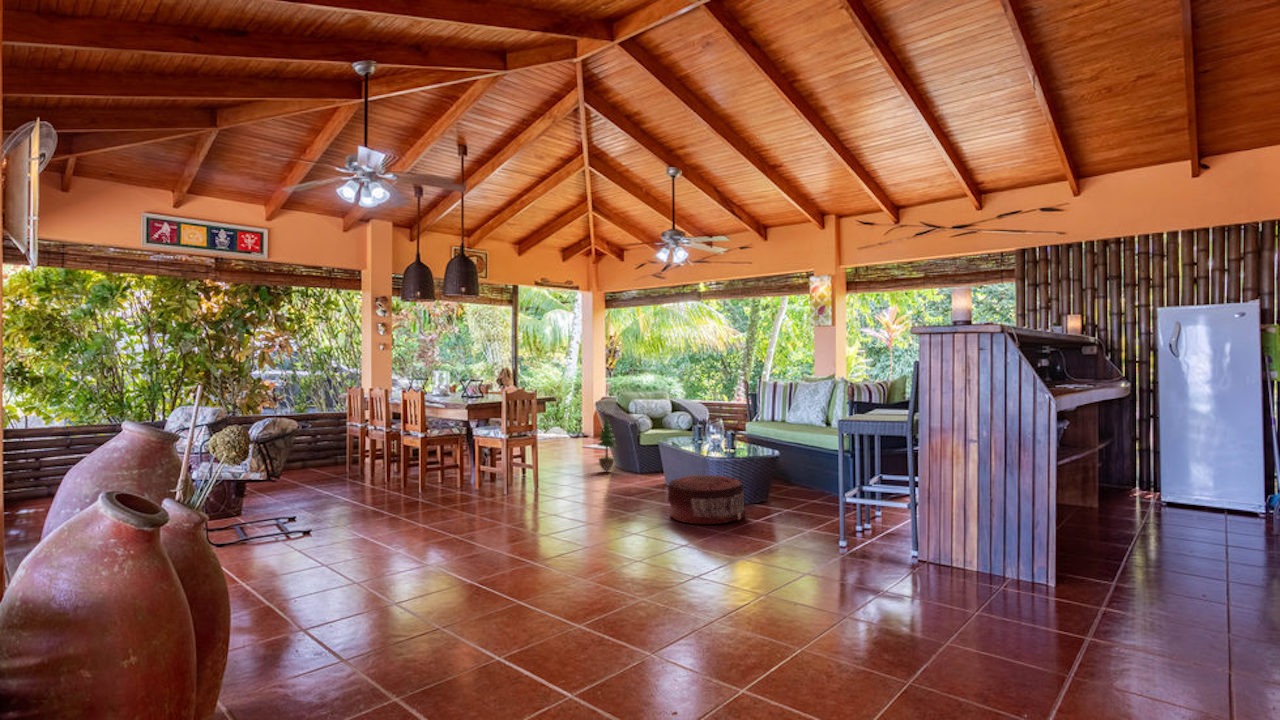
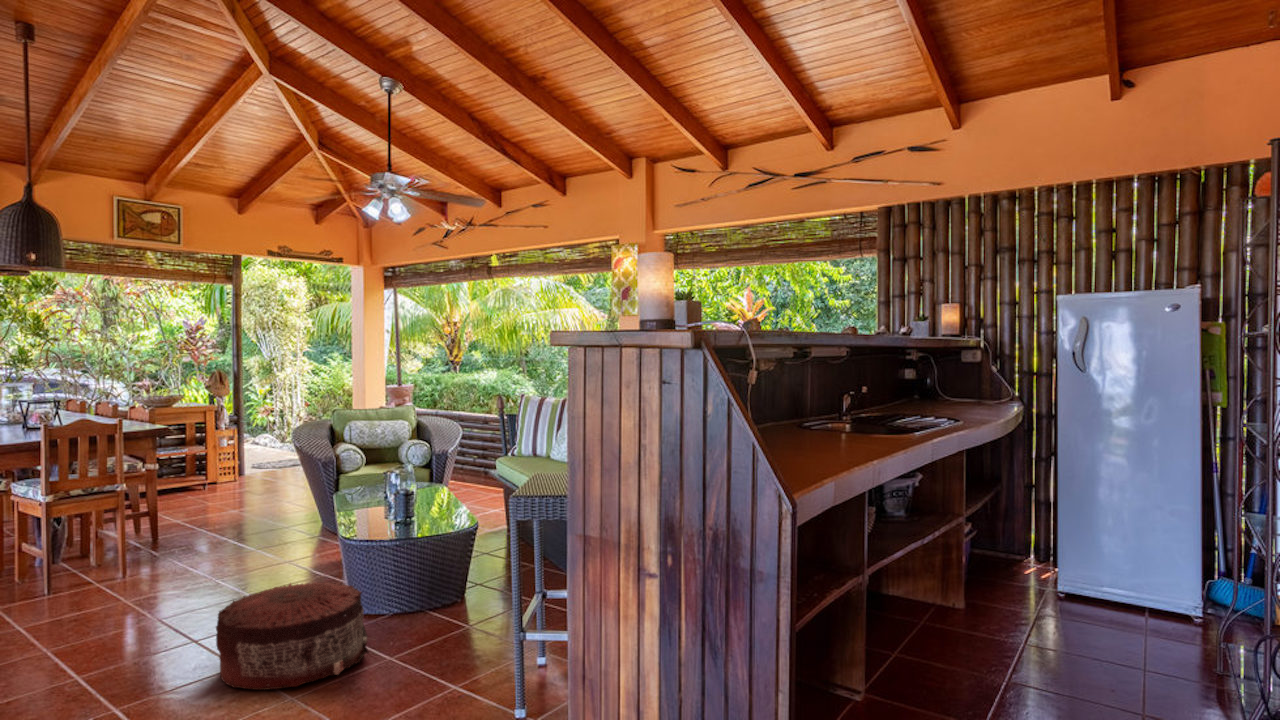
potted tree: present [598,418,616,471] -> none [250,459,284,546]

